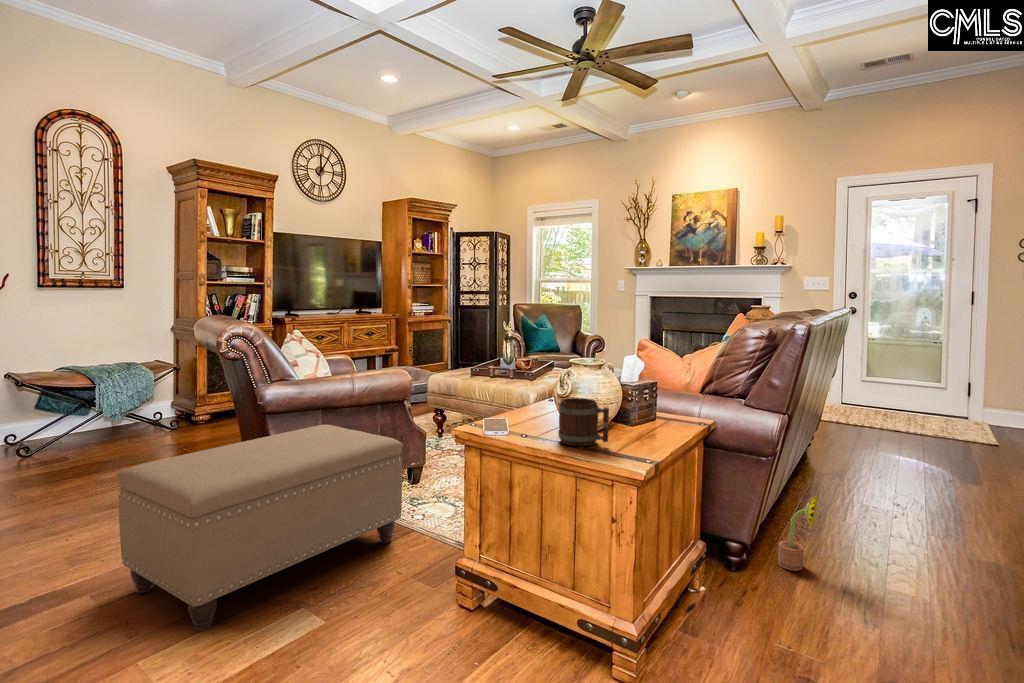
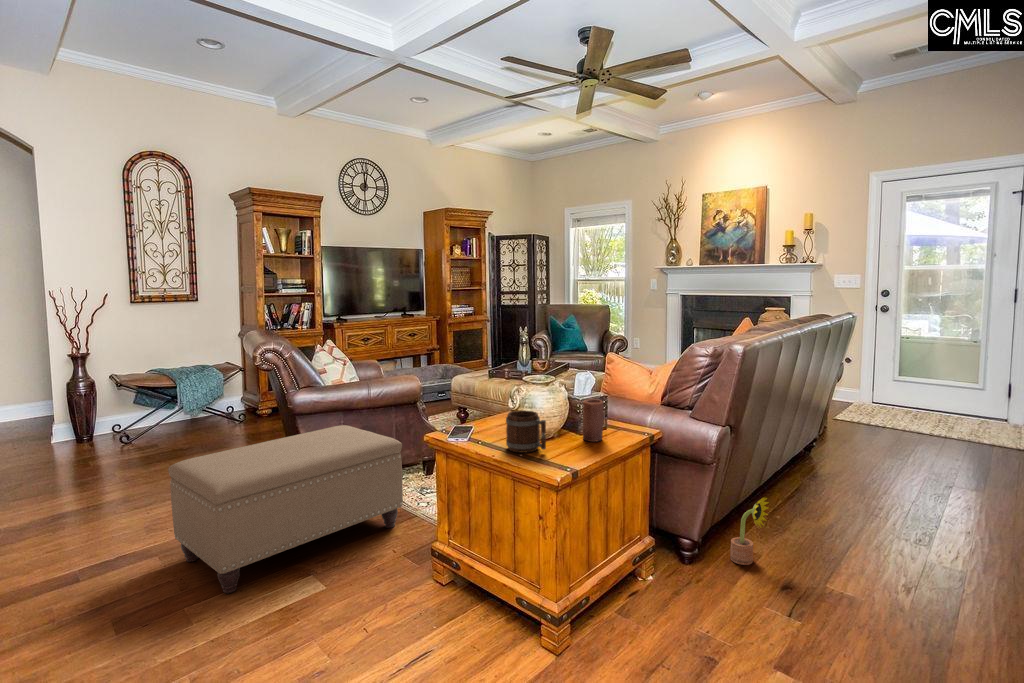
candle: none [637,386,661,434] -> present [583,399,603,442]

